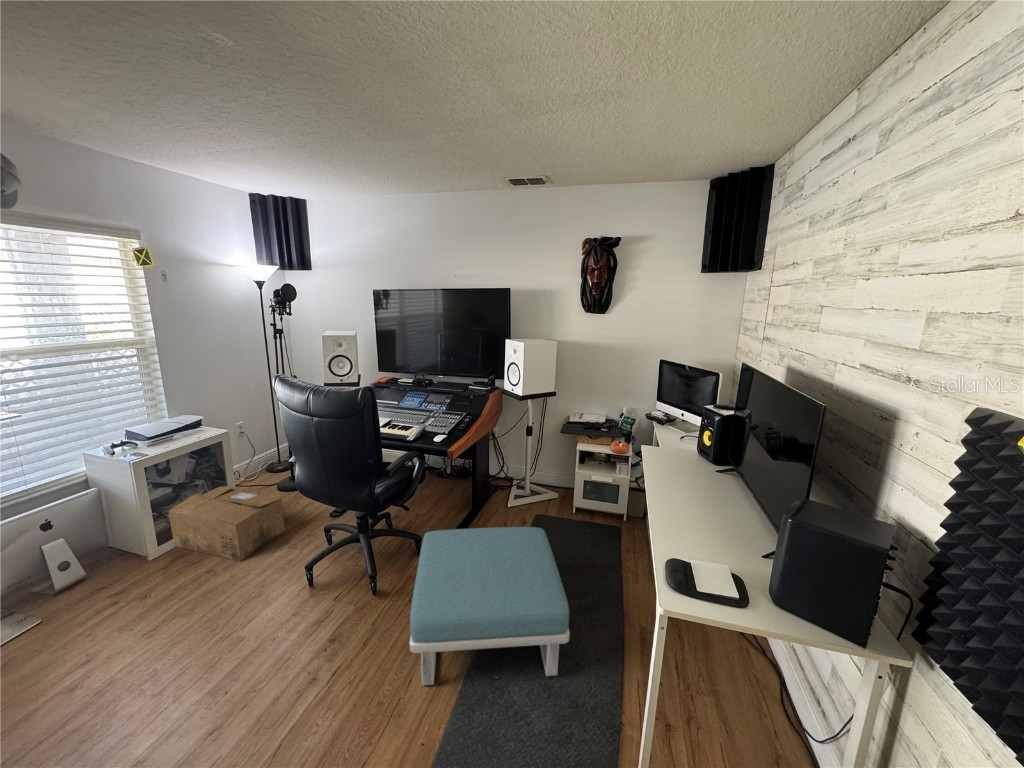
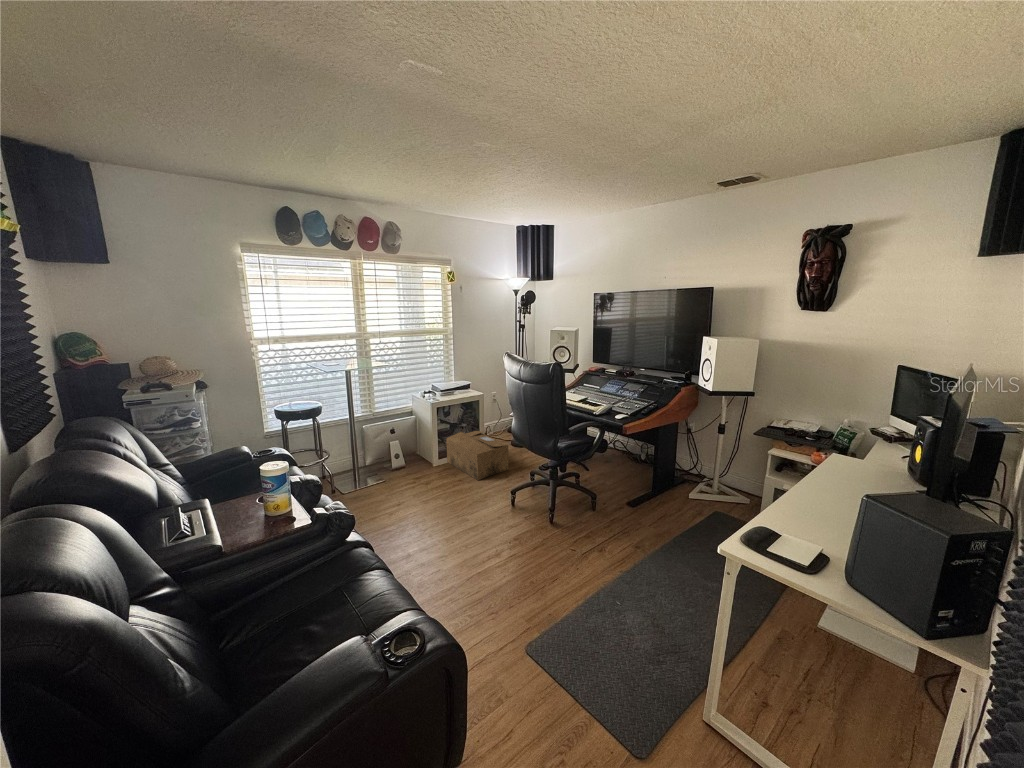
footstool: present [409,527,570,685] -> none [556,489,703,635]

